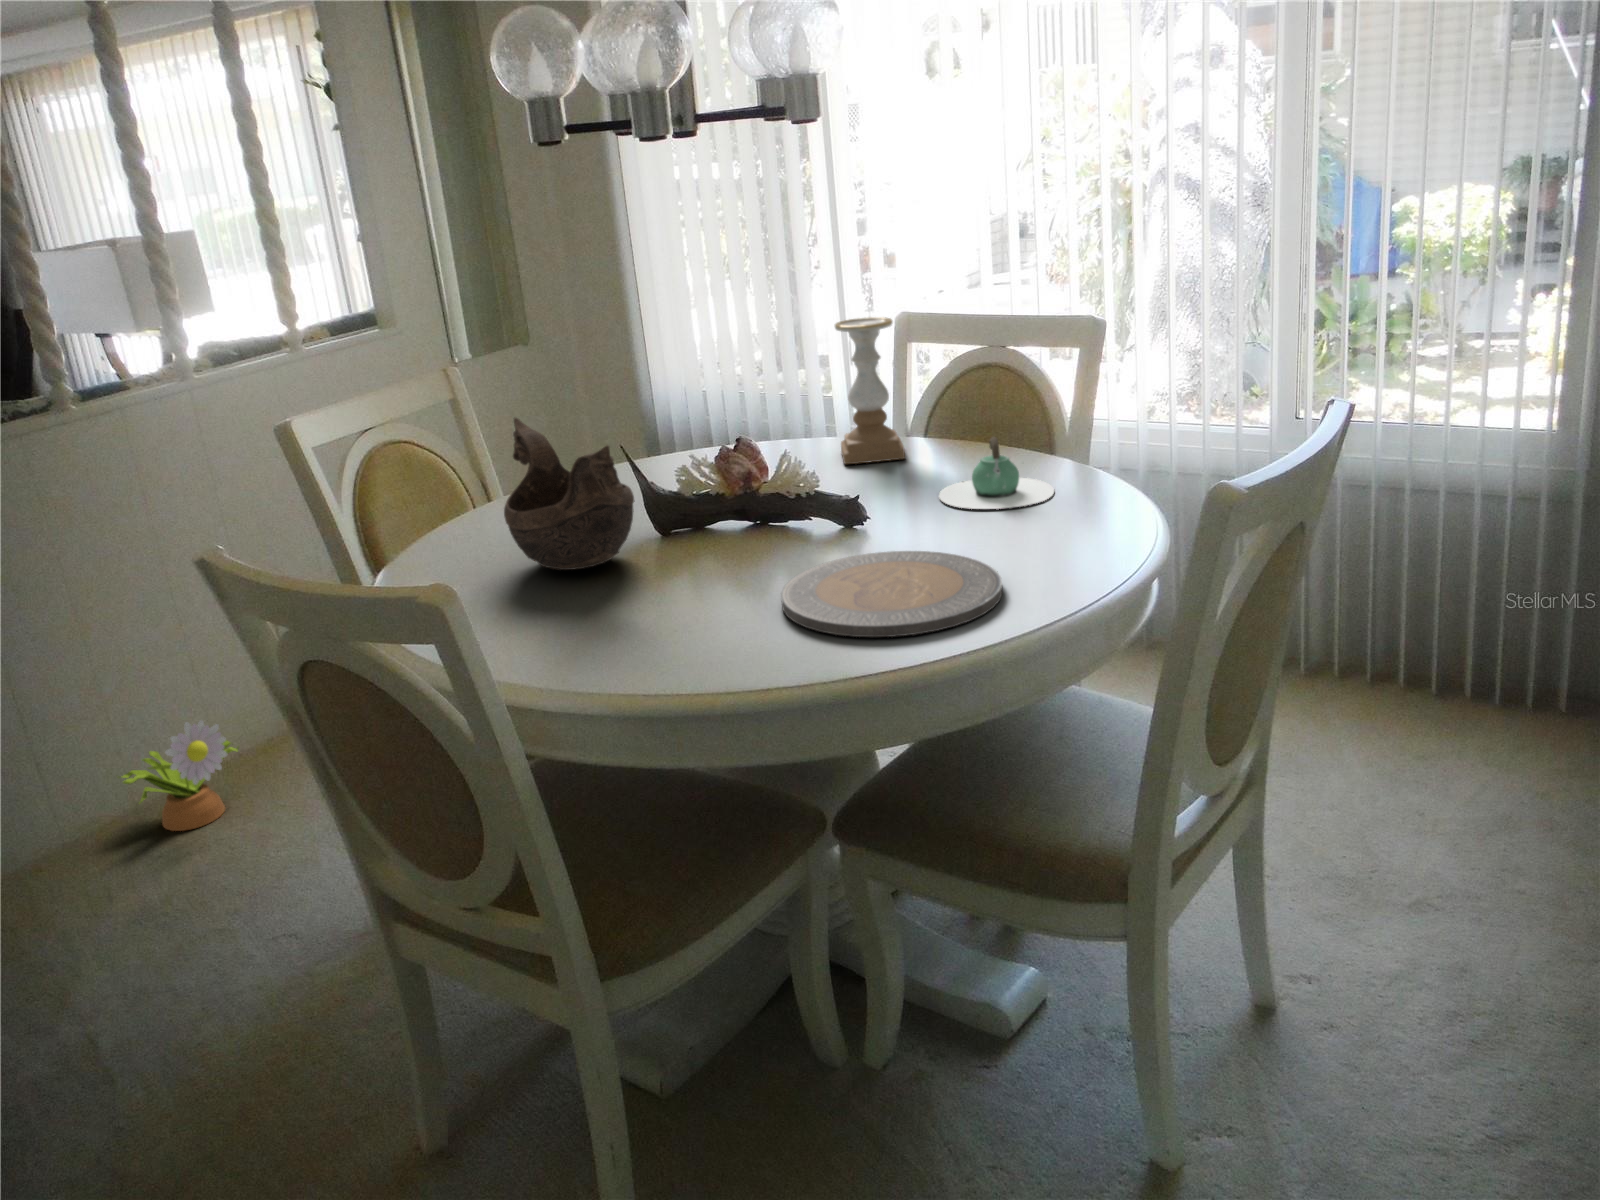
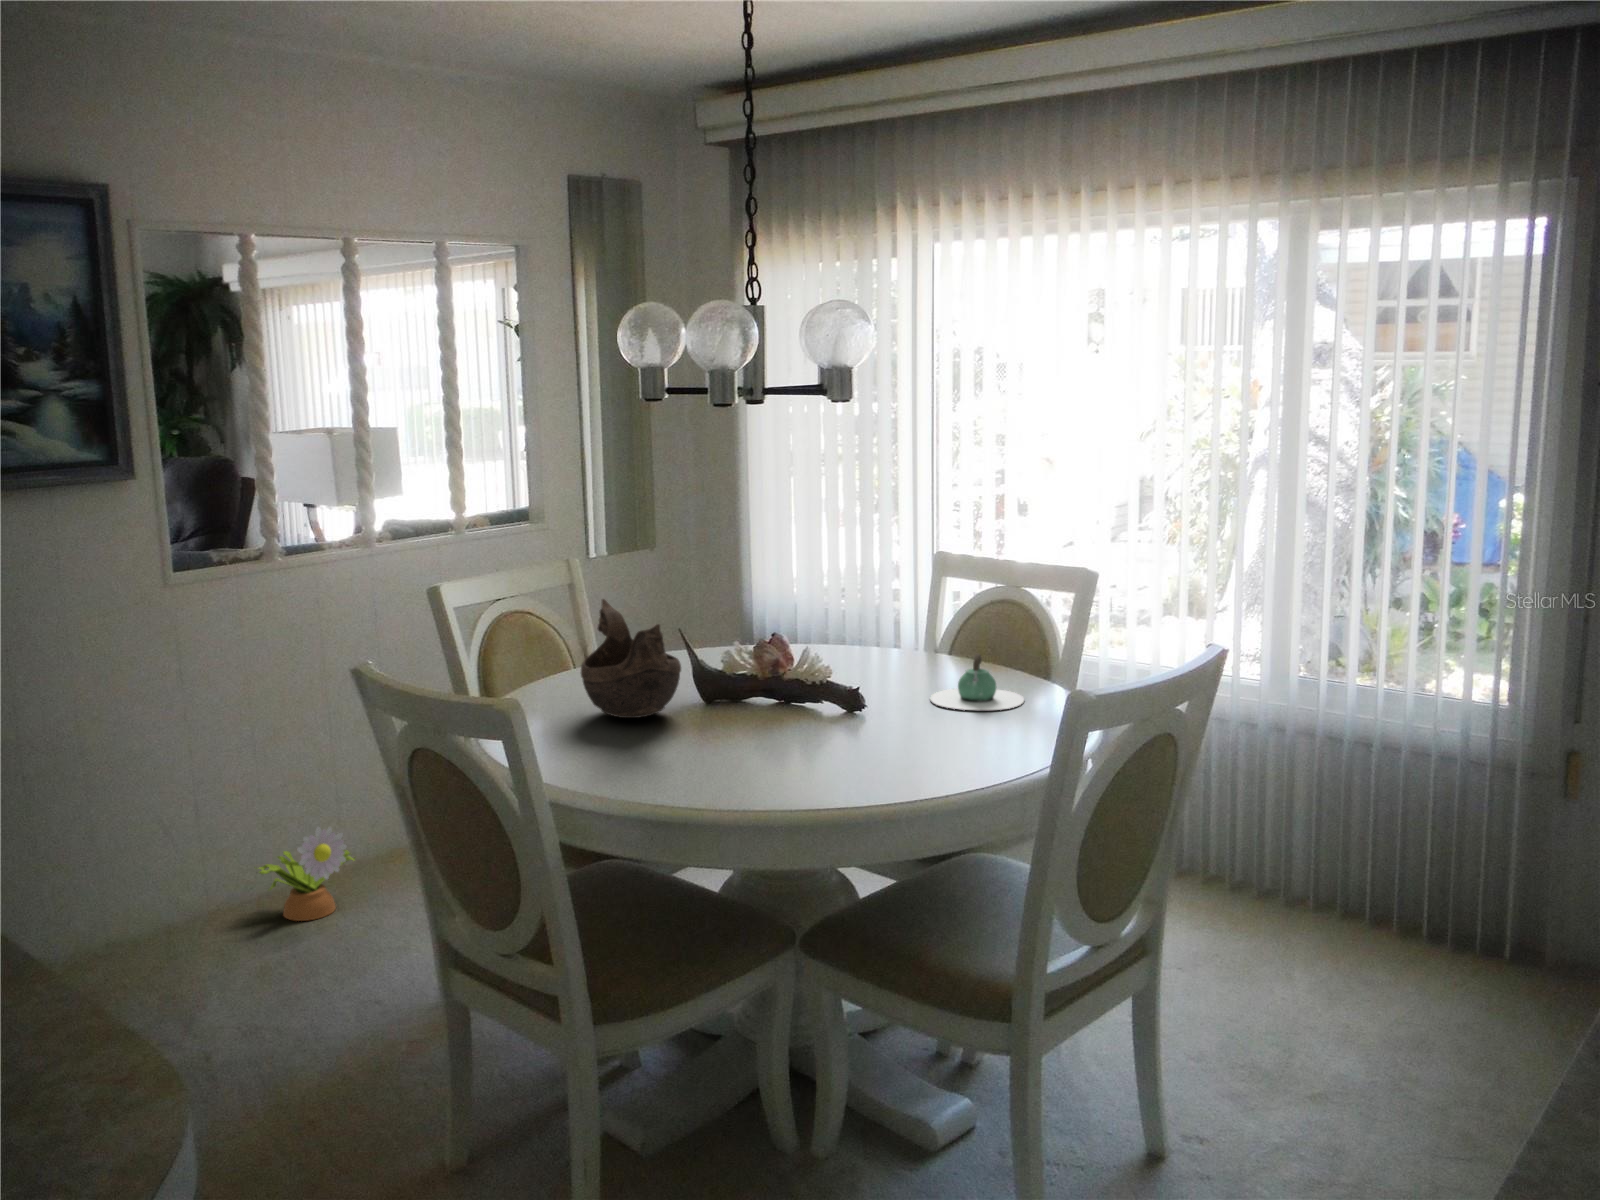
candle holder: present [835,317,905,464] -> none [871,550,923,668]
plate: present [781,551,1002,637] -> none [768,729,938,785]

